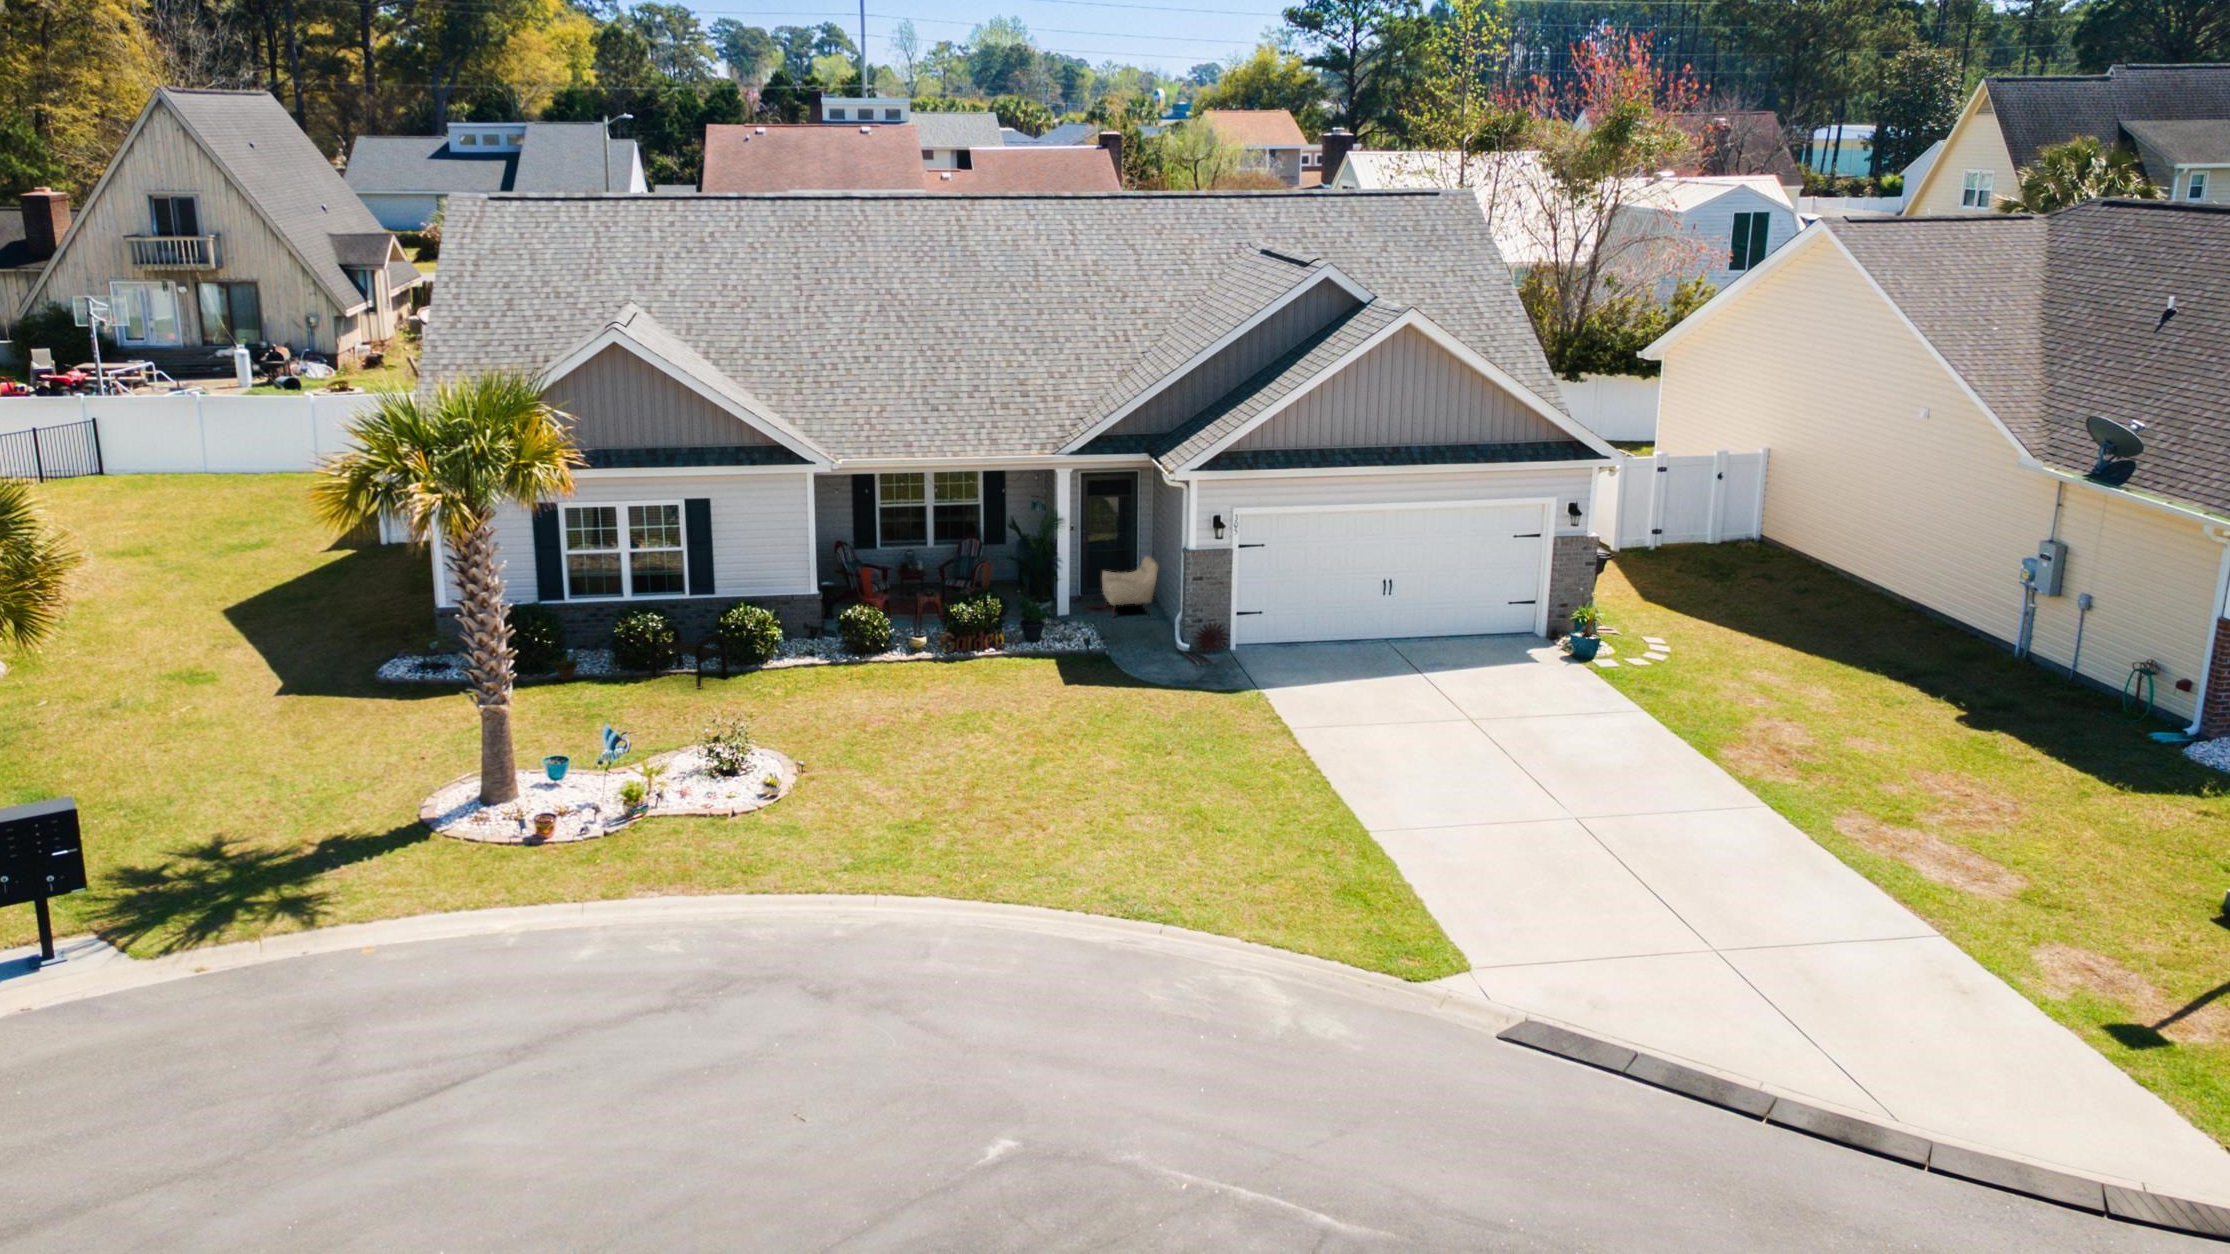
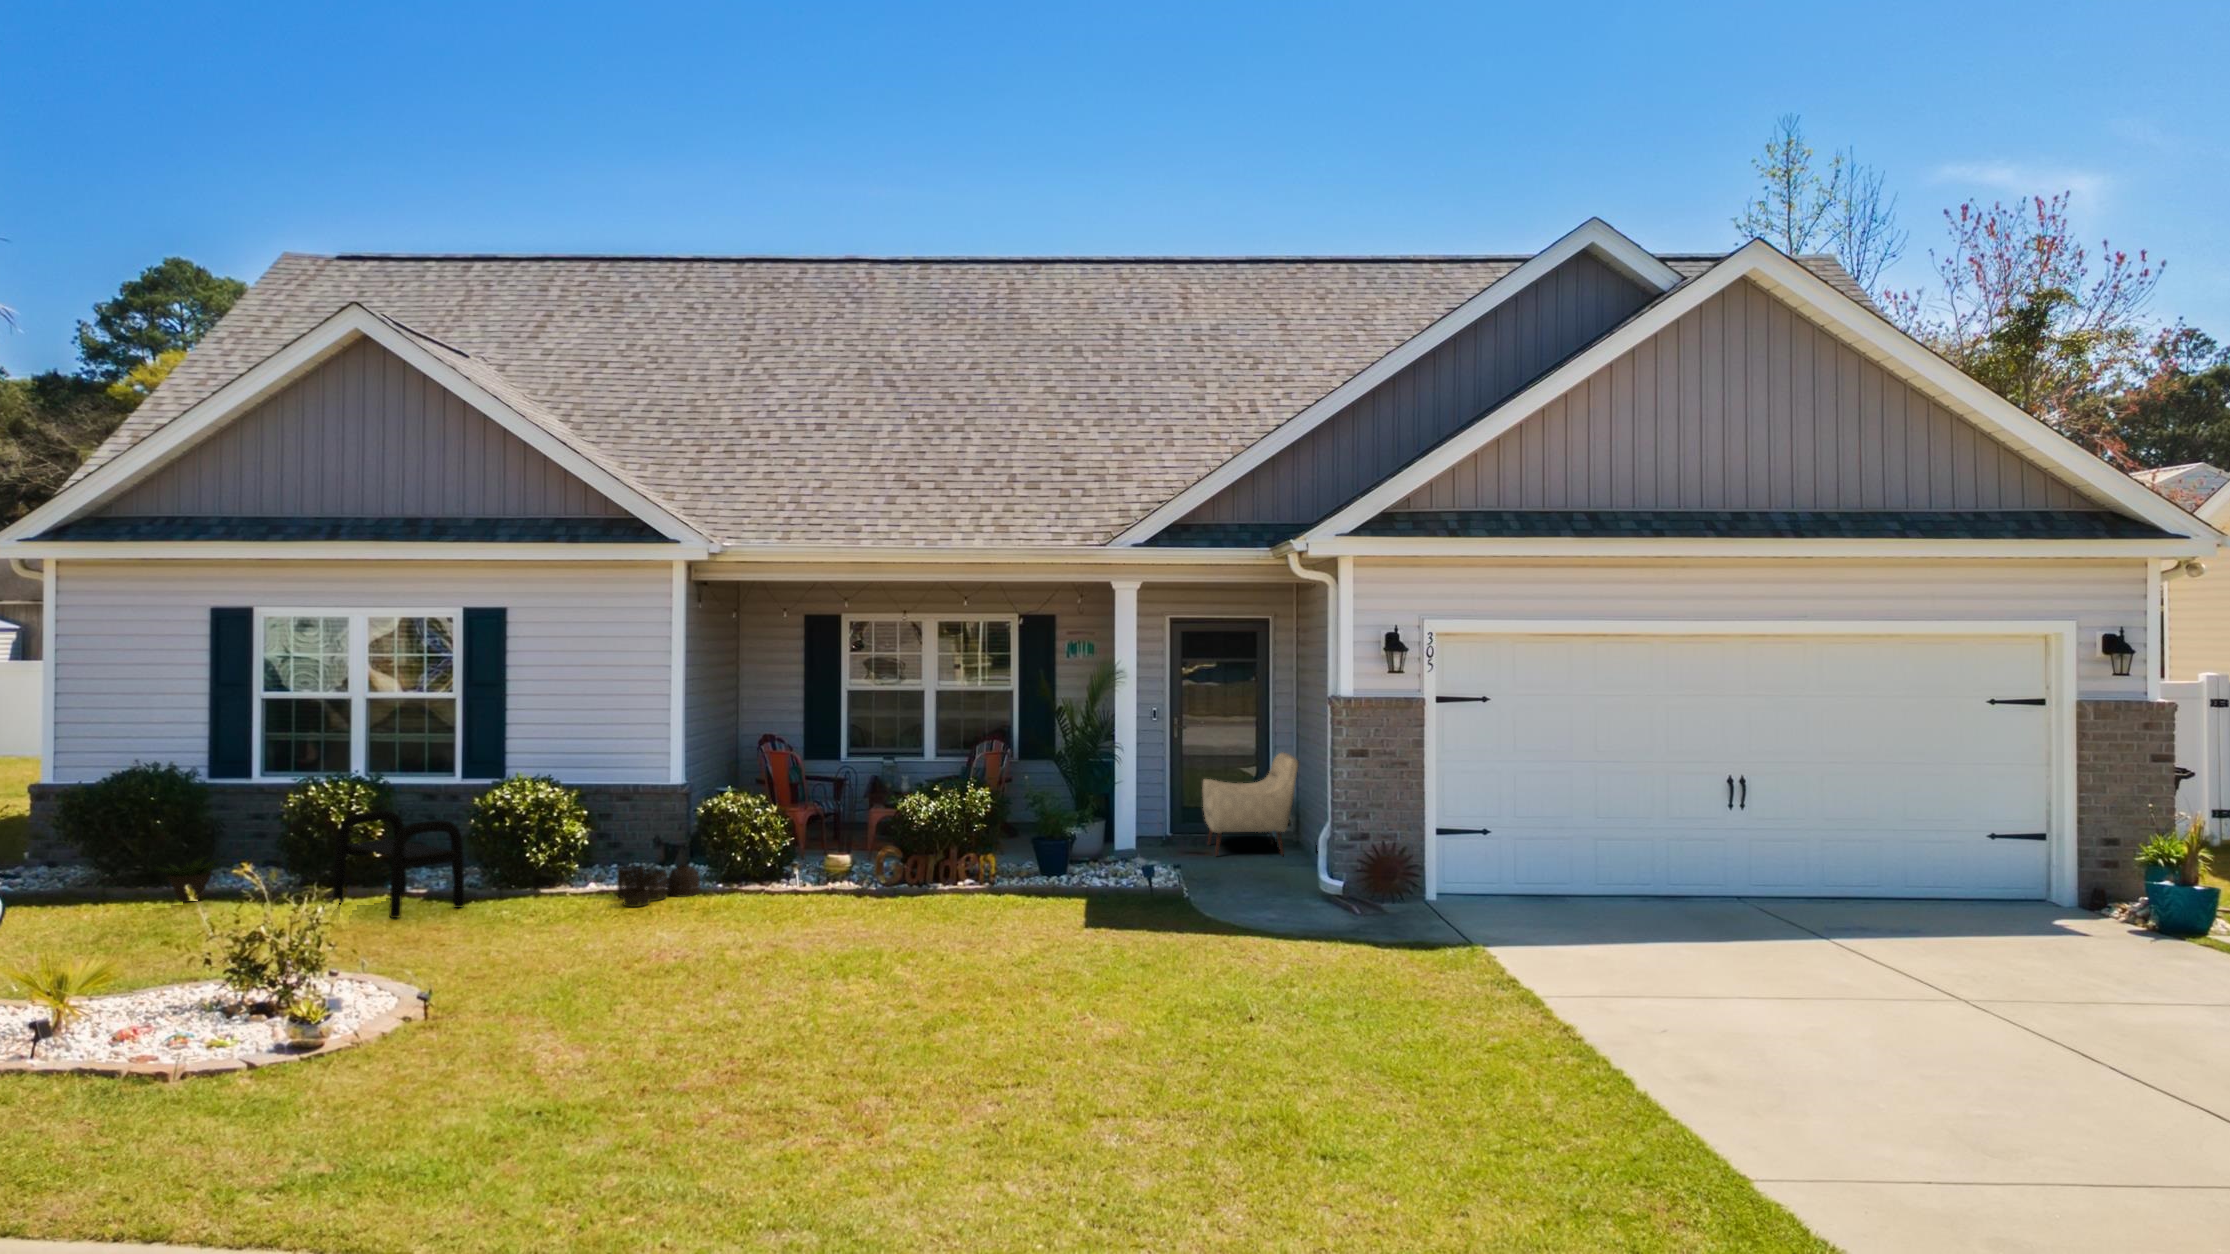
woven basket: none [803,645,847,674] -> present [617,862,700,907]

